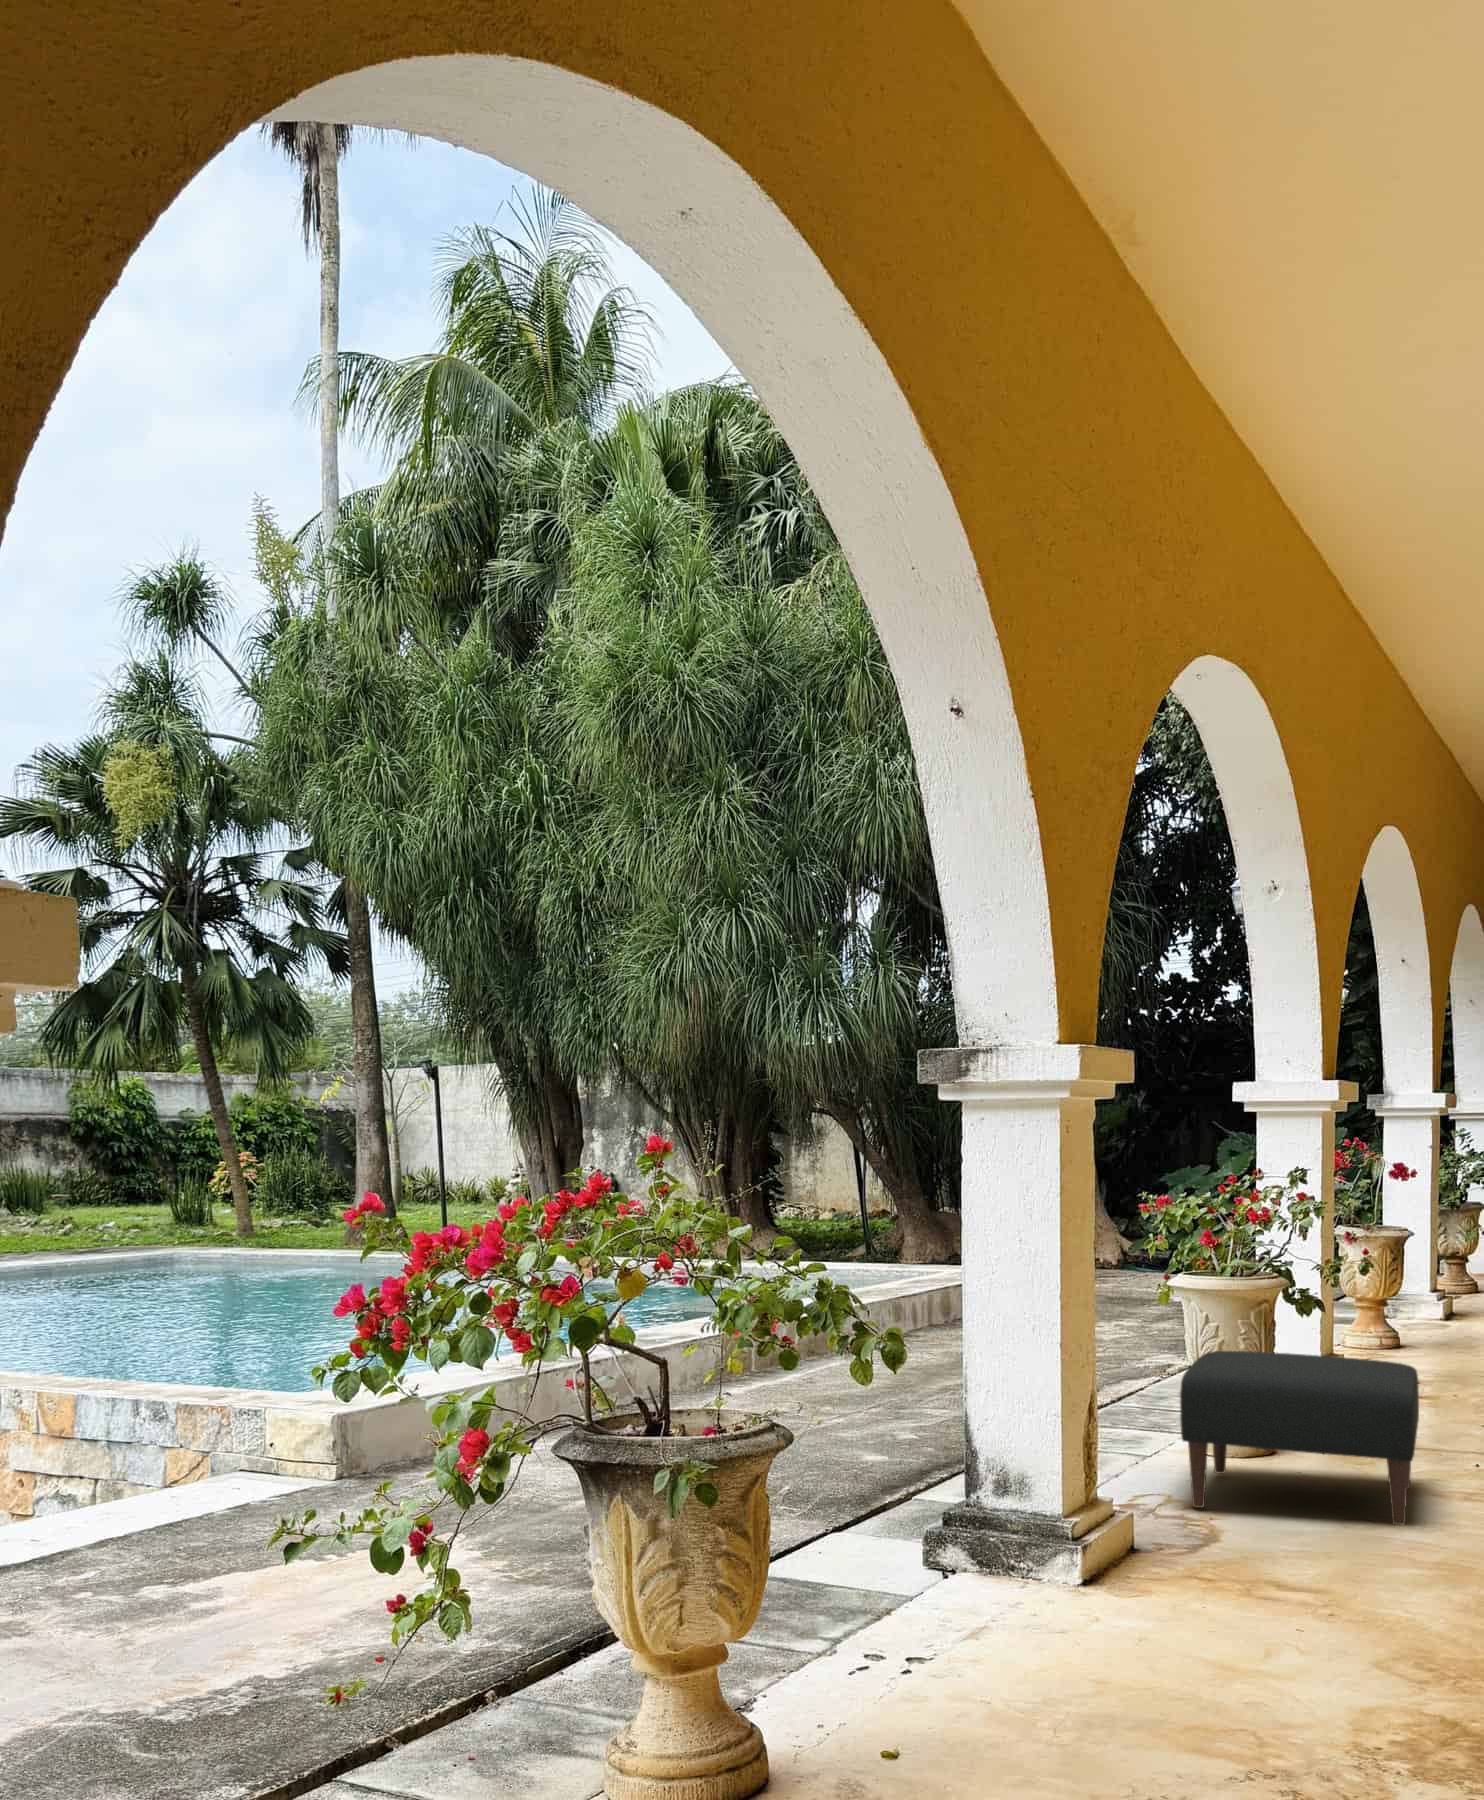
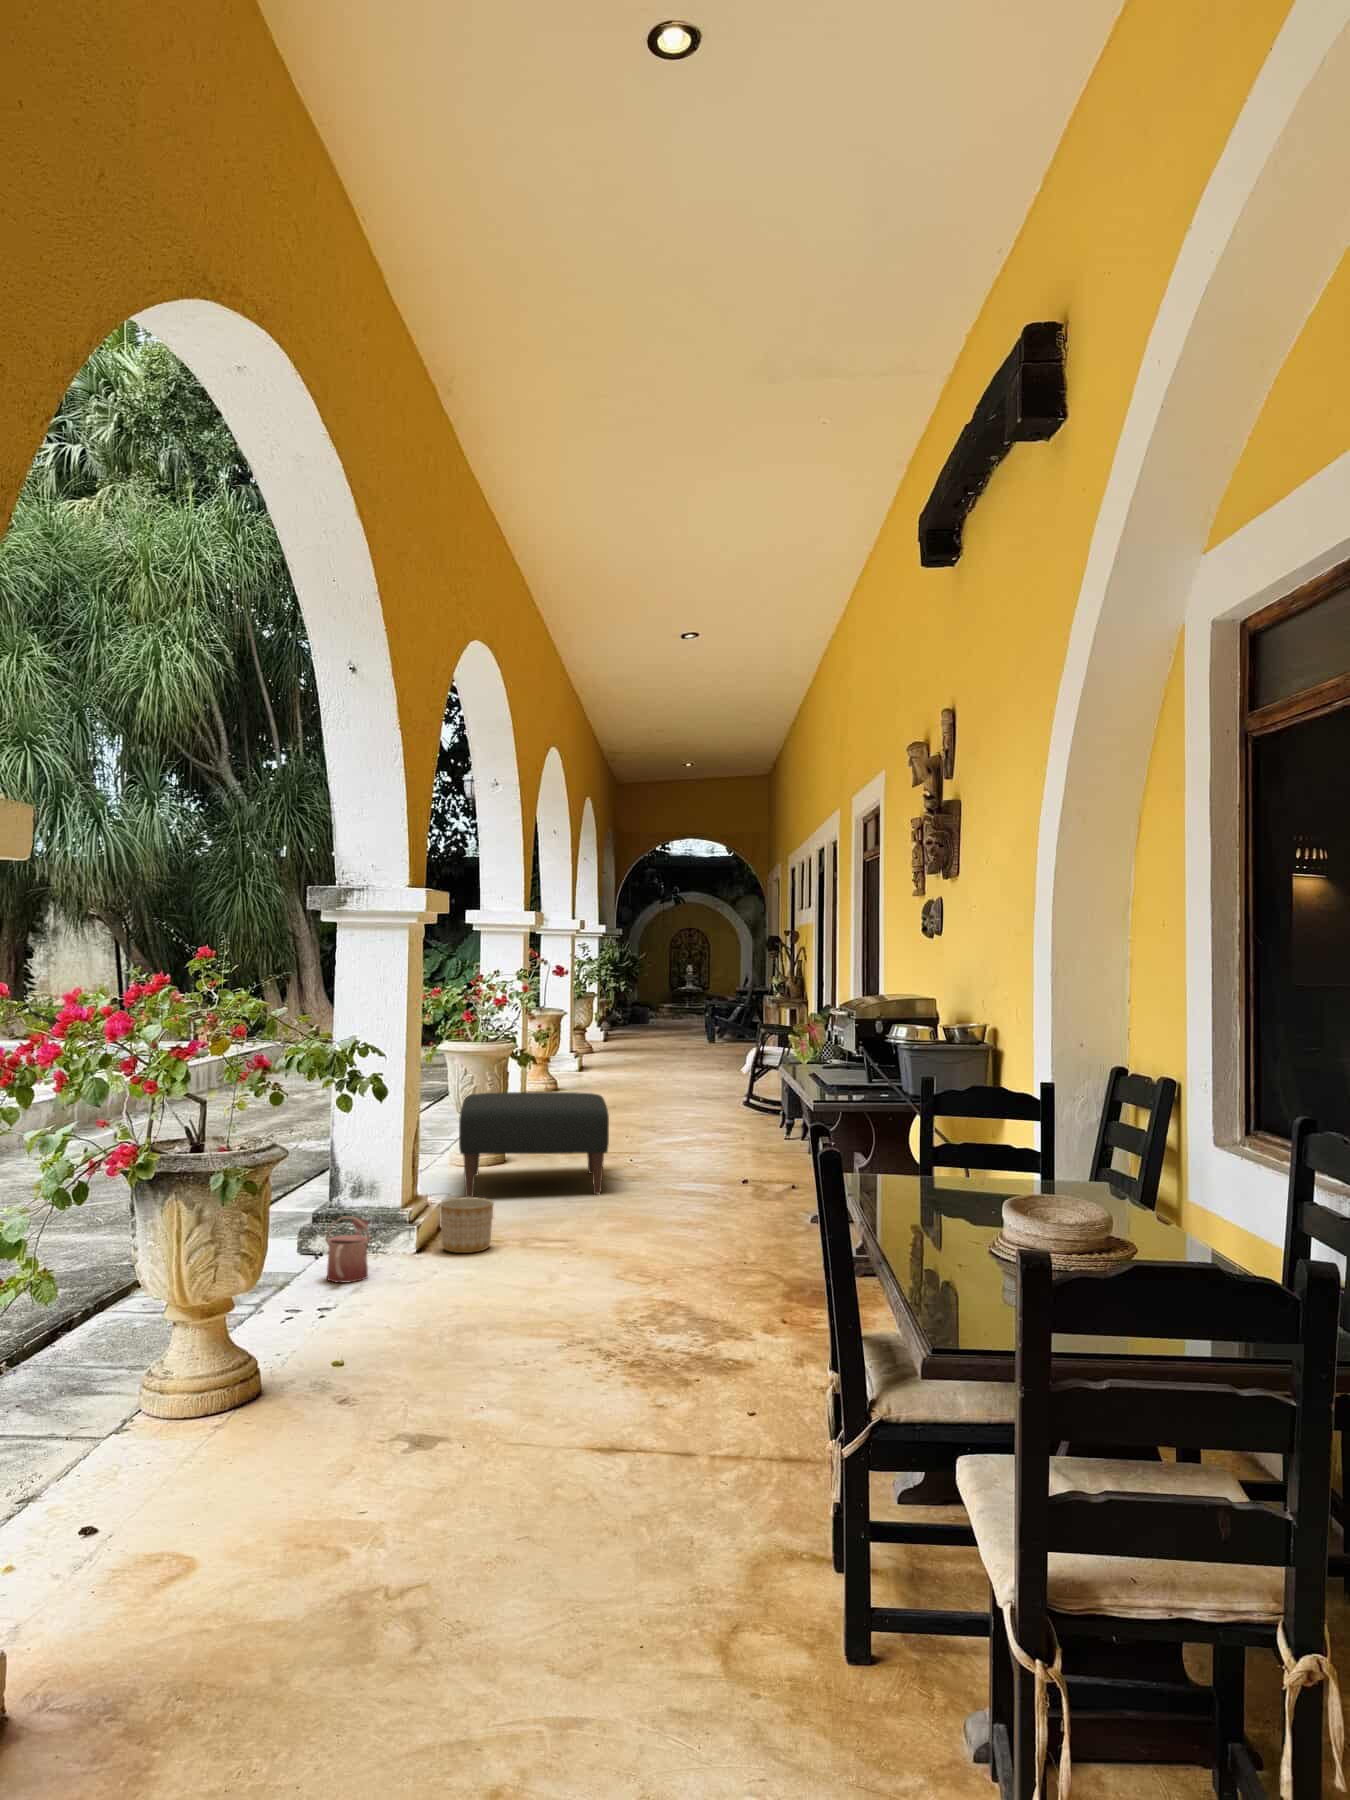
planter: none [1119,1511,1200,1598] -> present [440,1197,494,1253]
watering can: none [943,1522,1011,1621] -> present [325,1217,370,1283]

